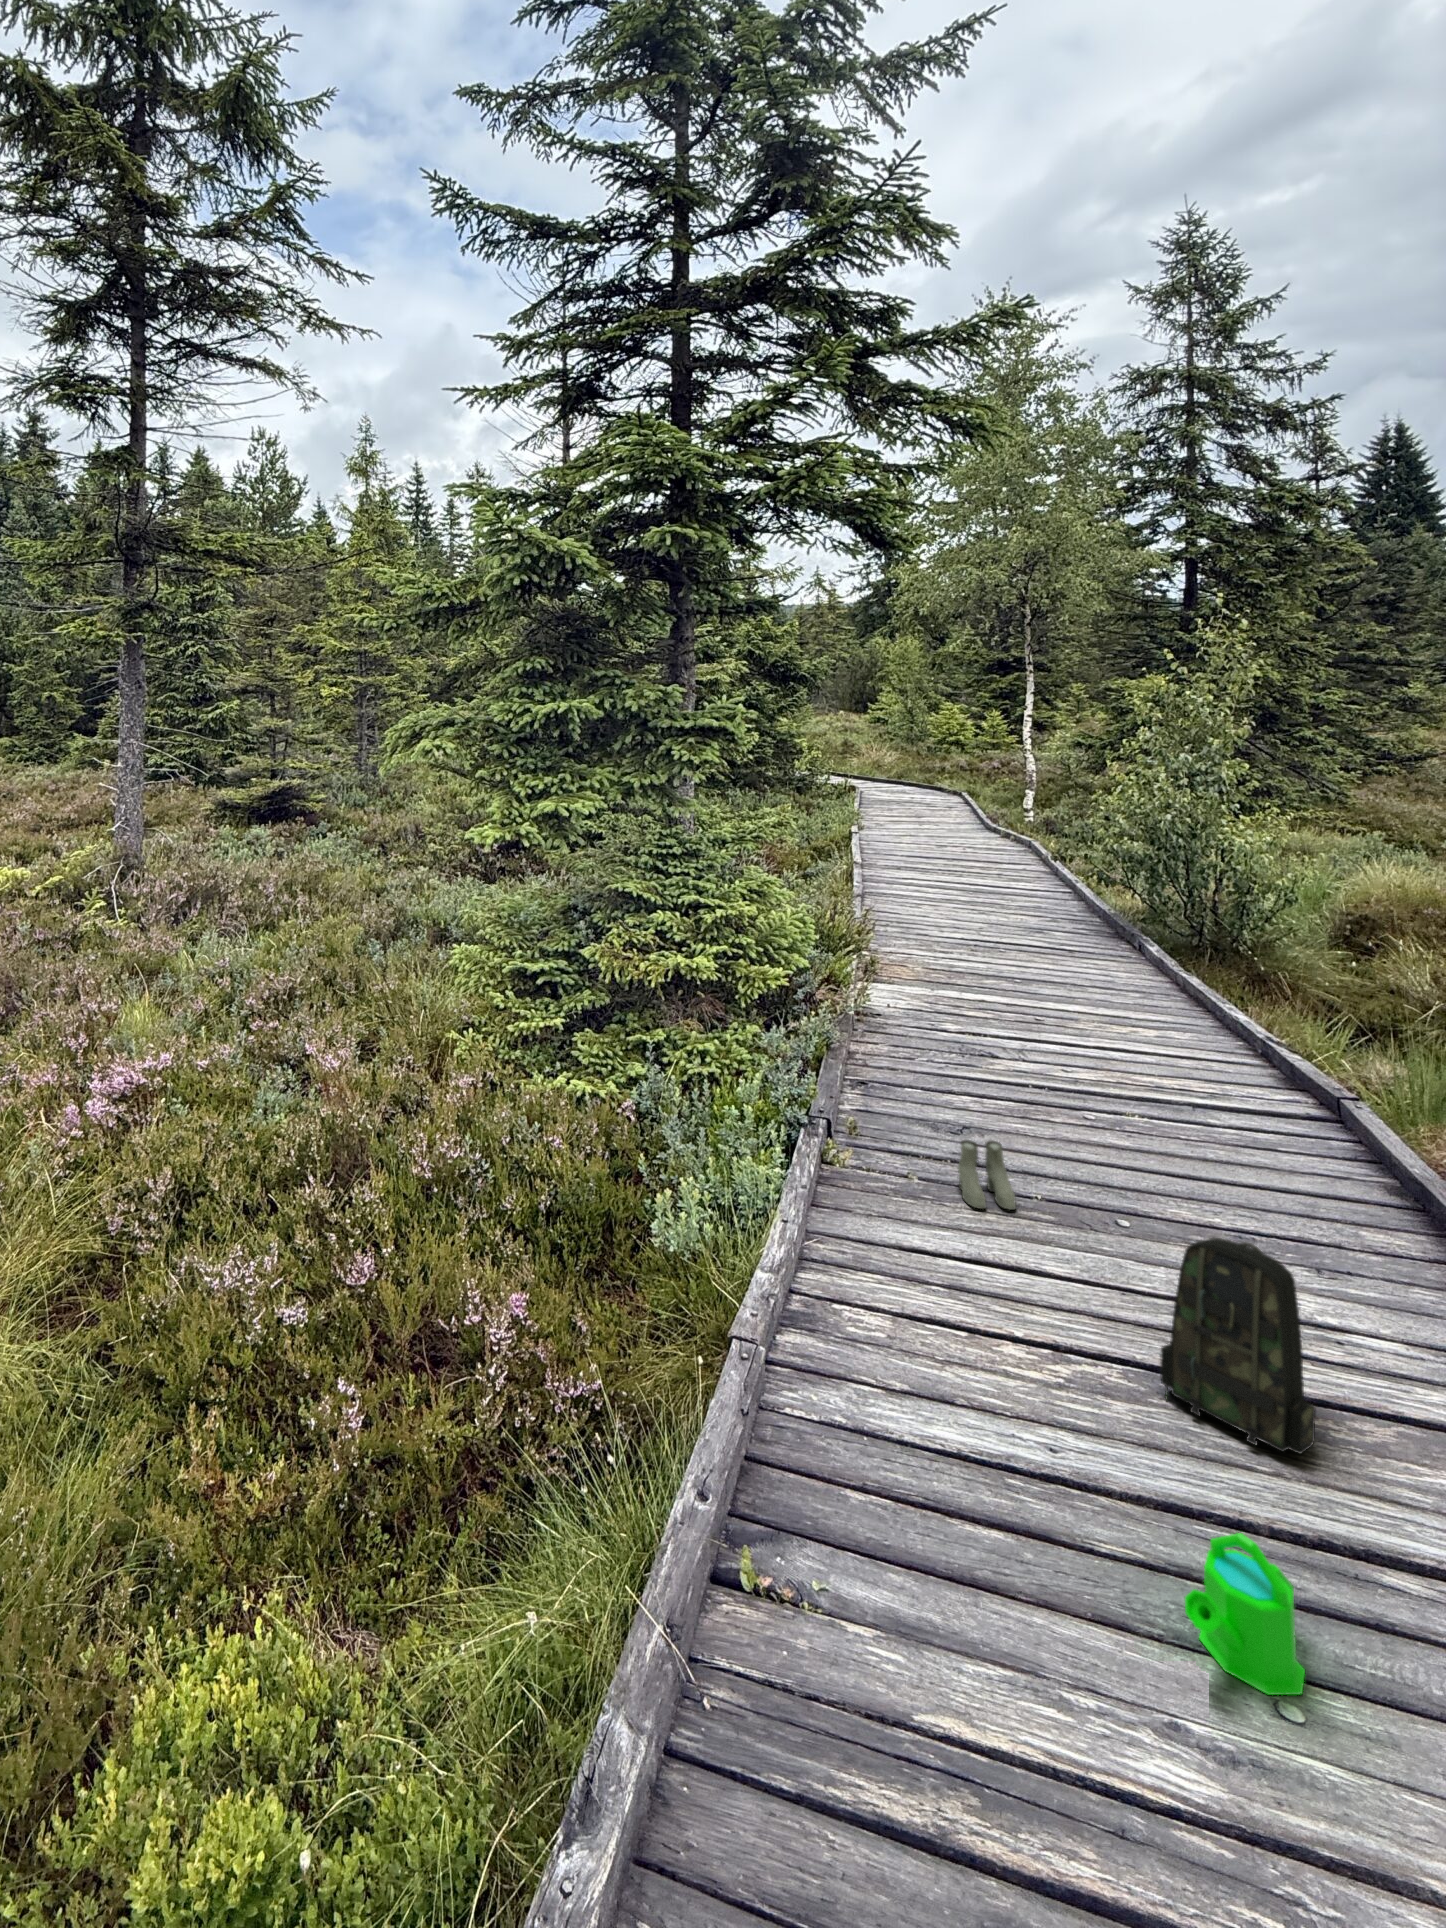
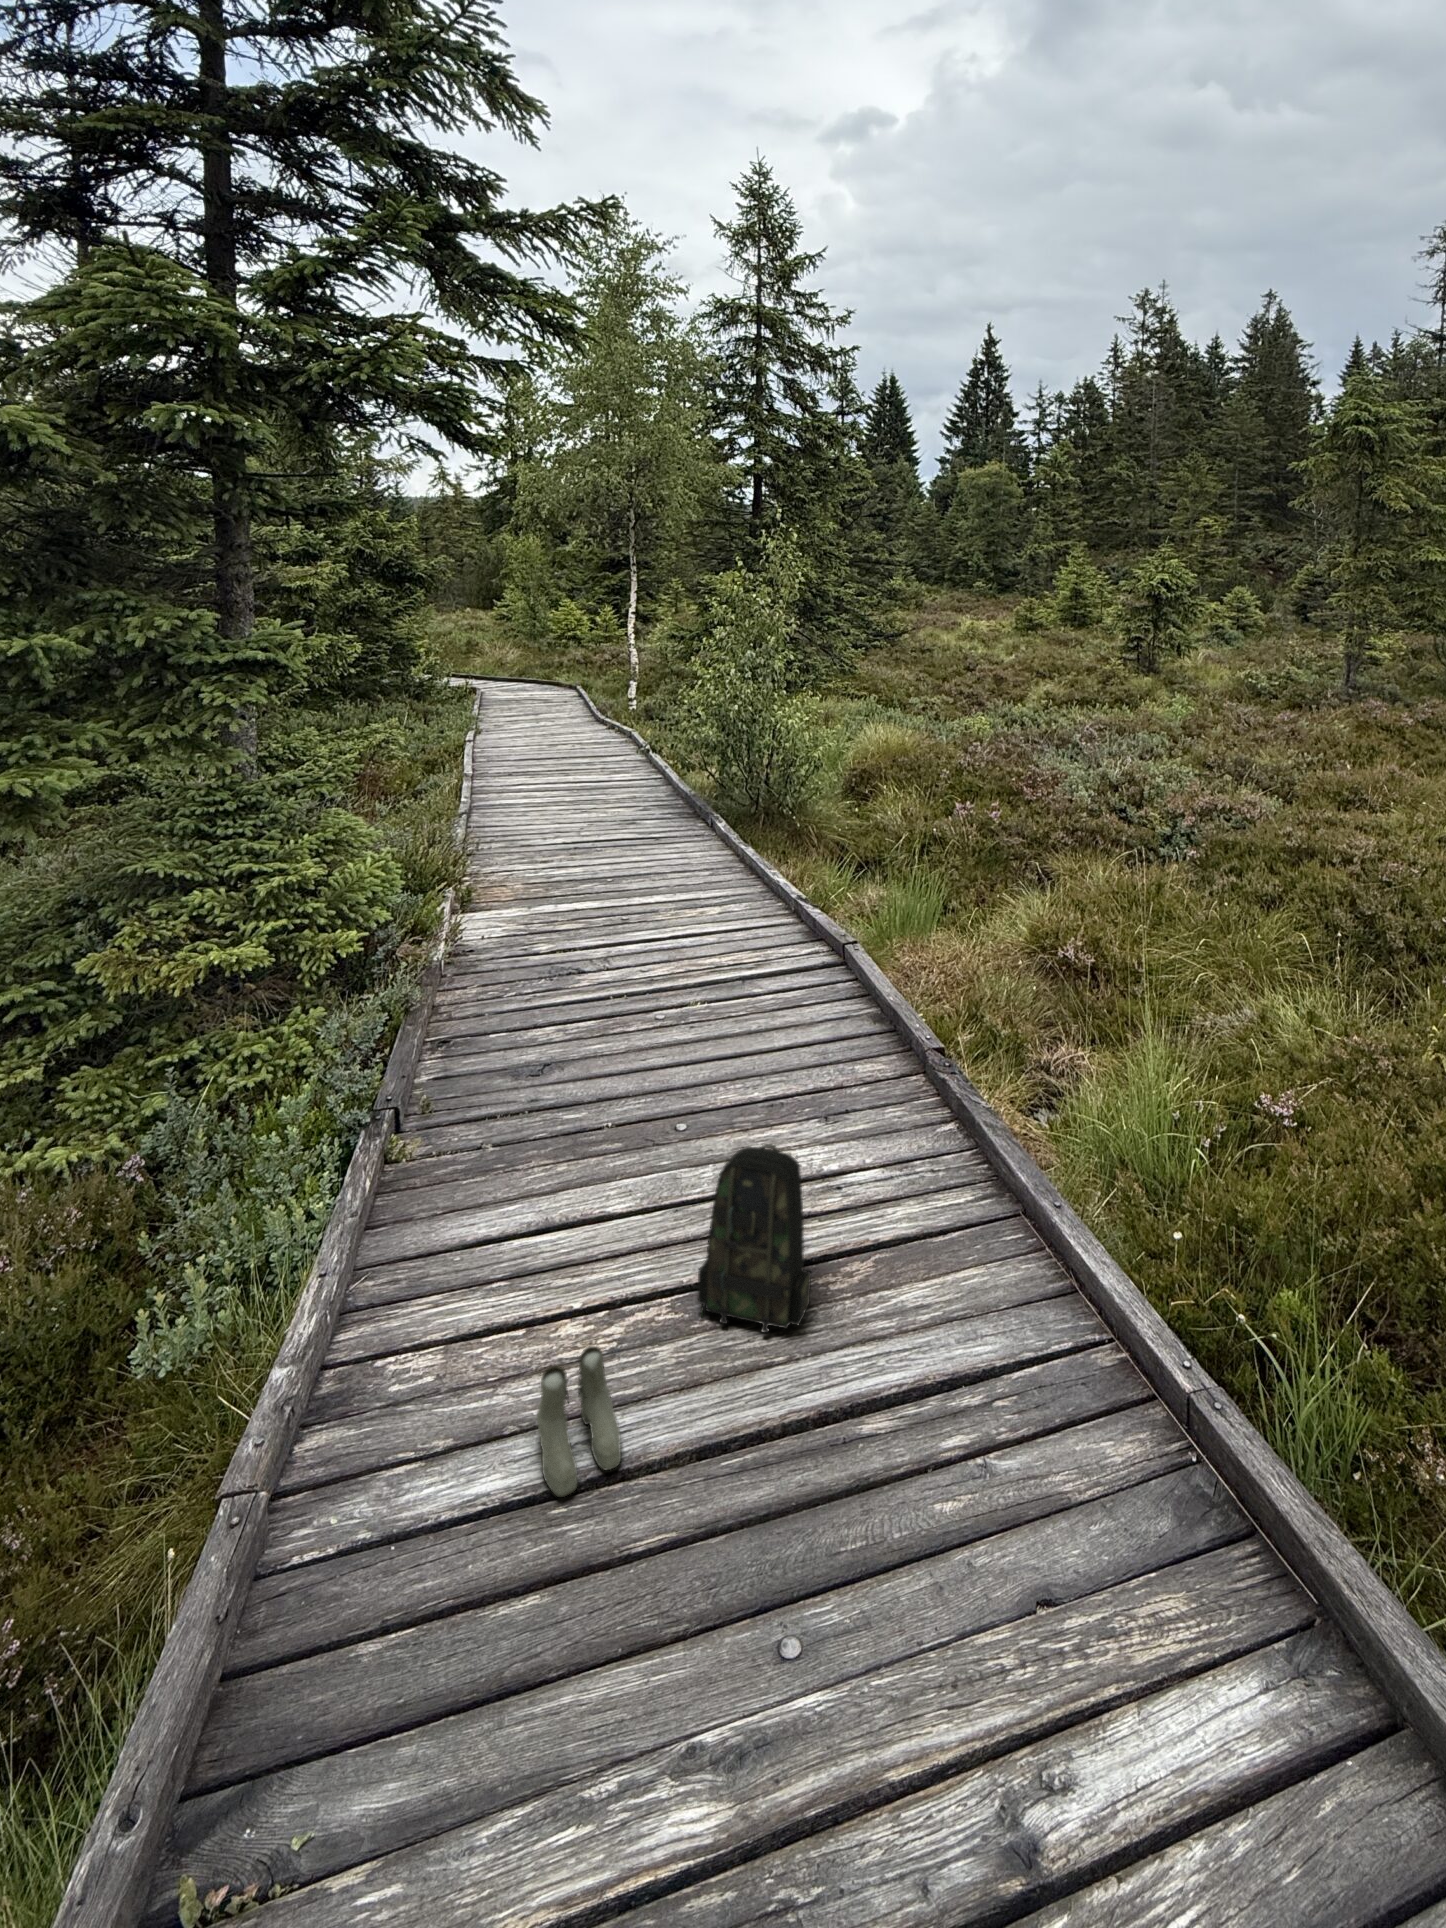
boots: present [958,1140,1016,1210] -> present [537,1346,621,1497]
watering can: present [1185,1533,1305,1695] -> none [698,1494,794,1644]

